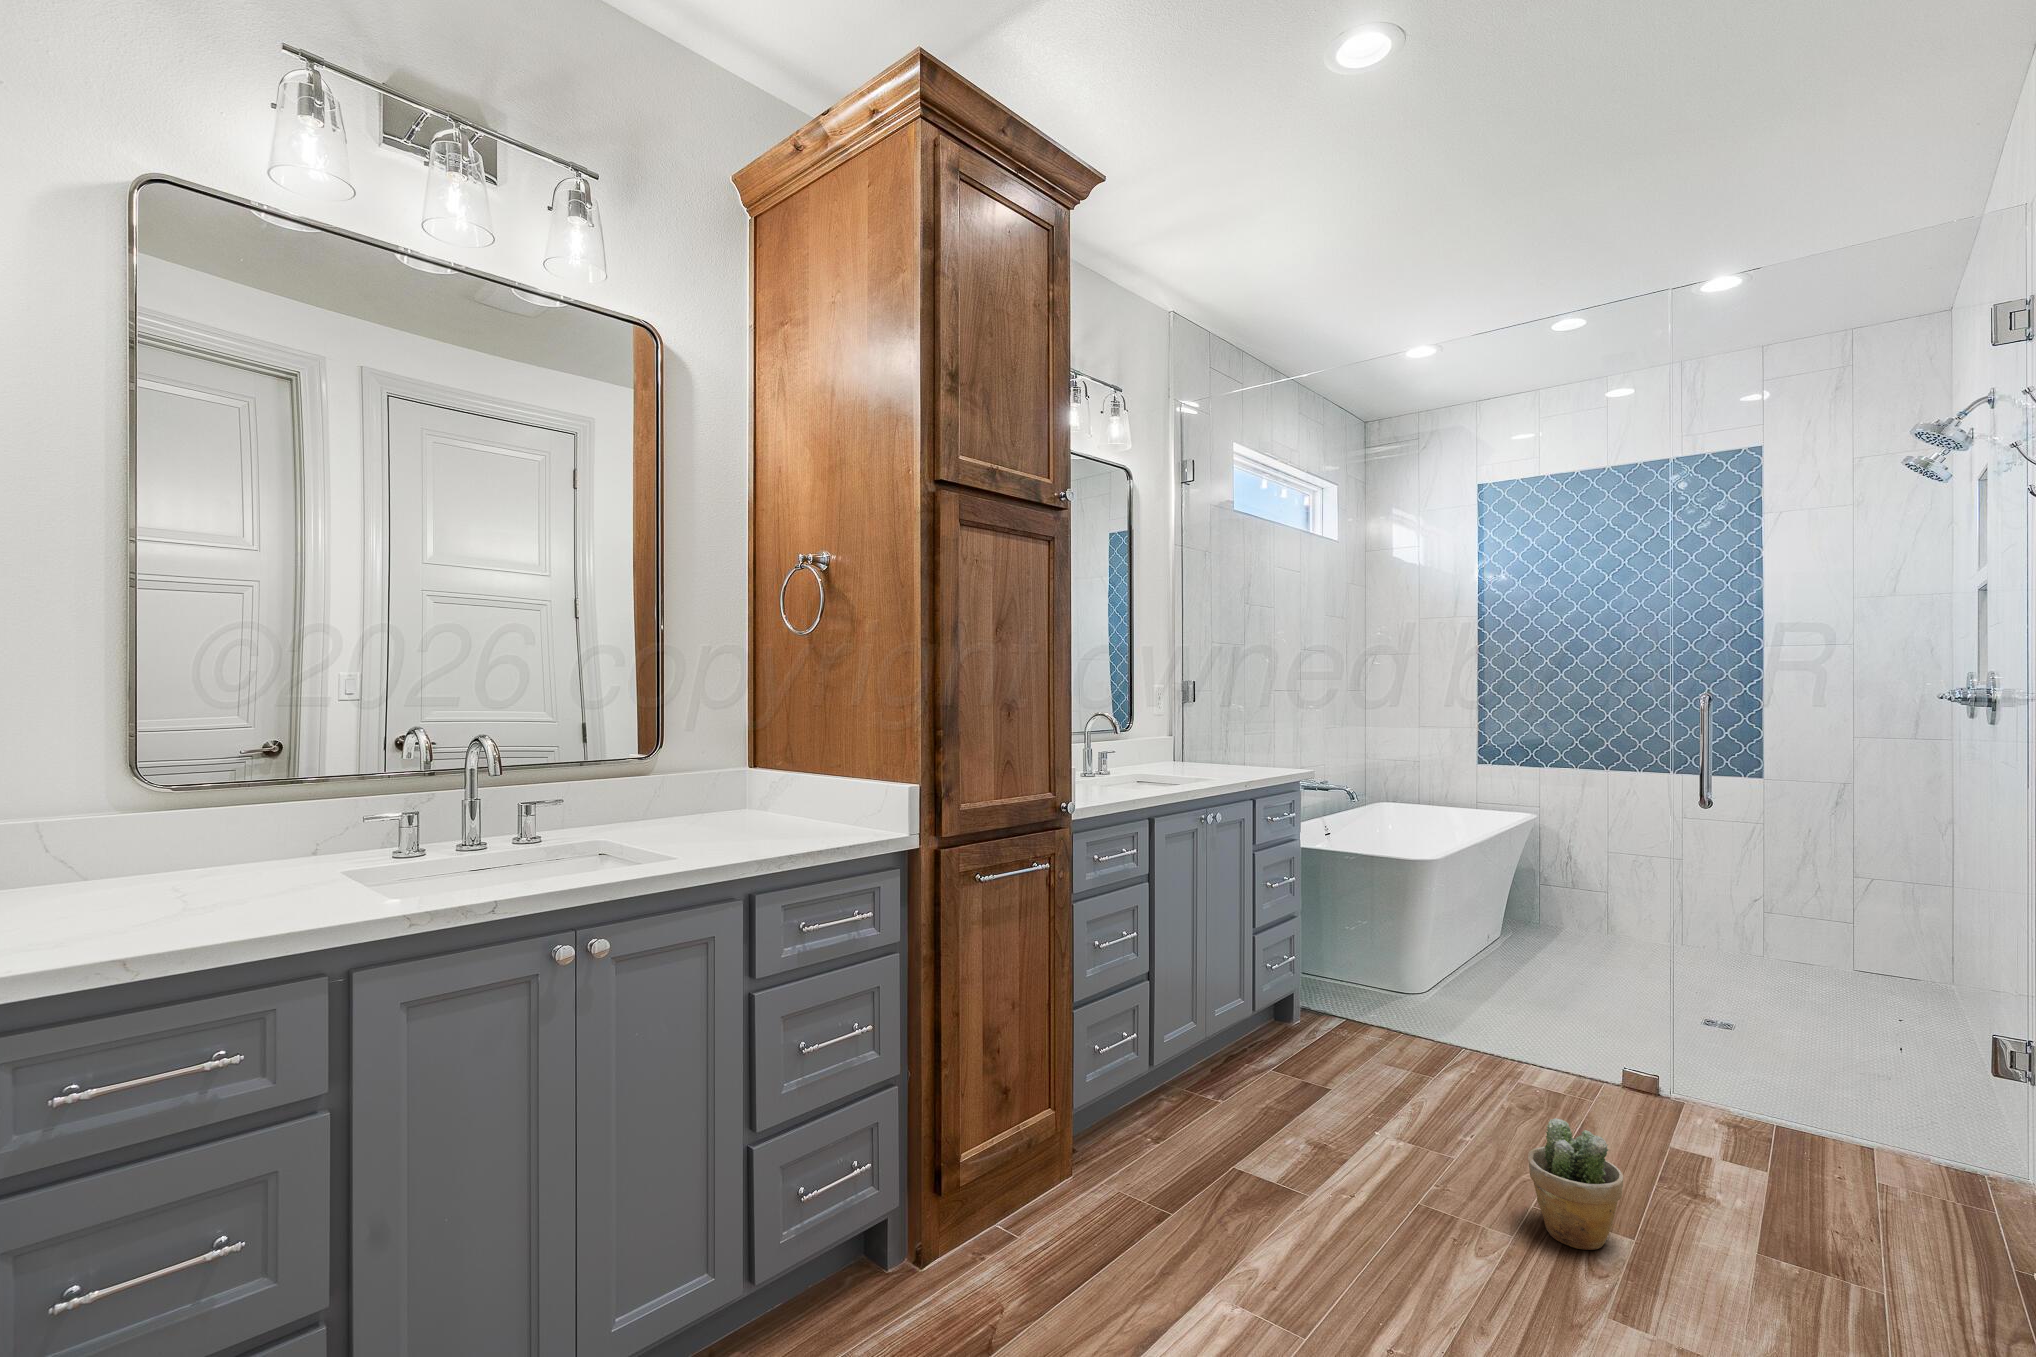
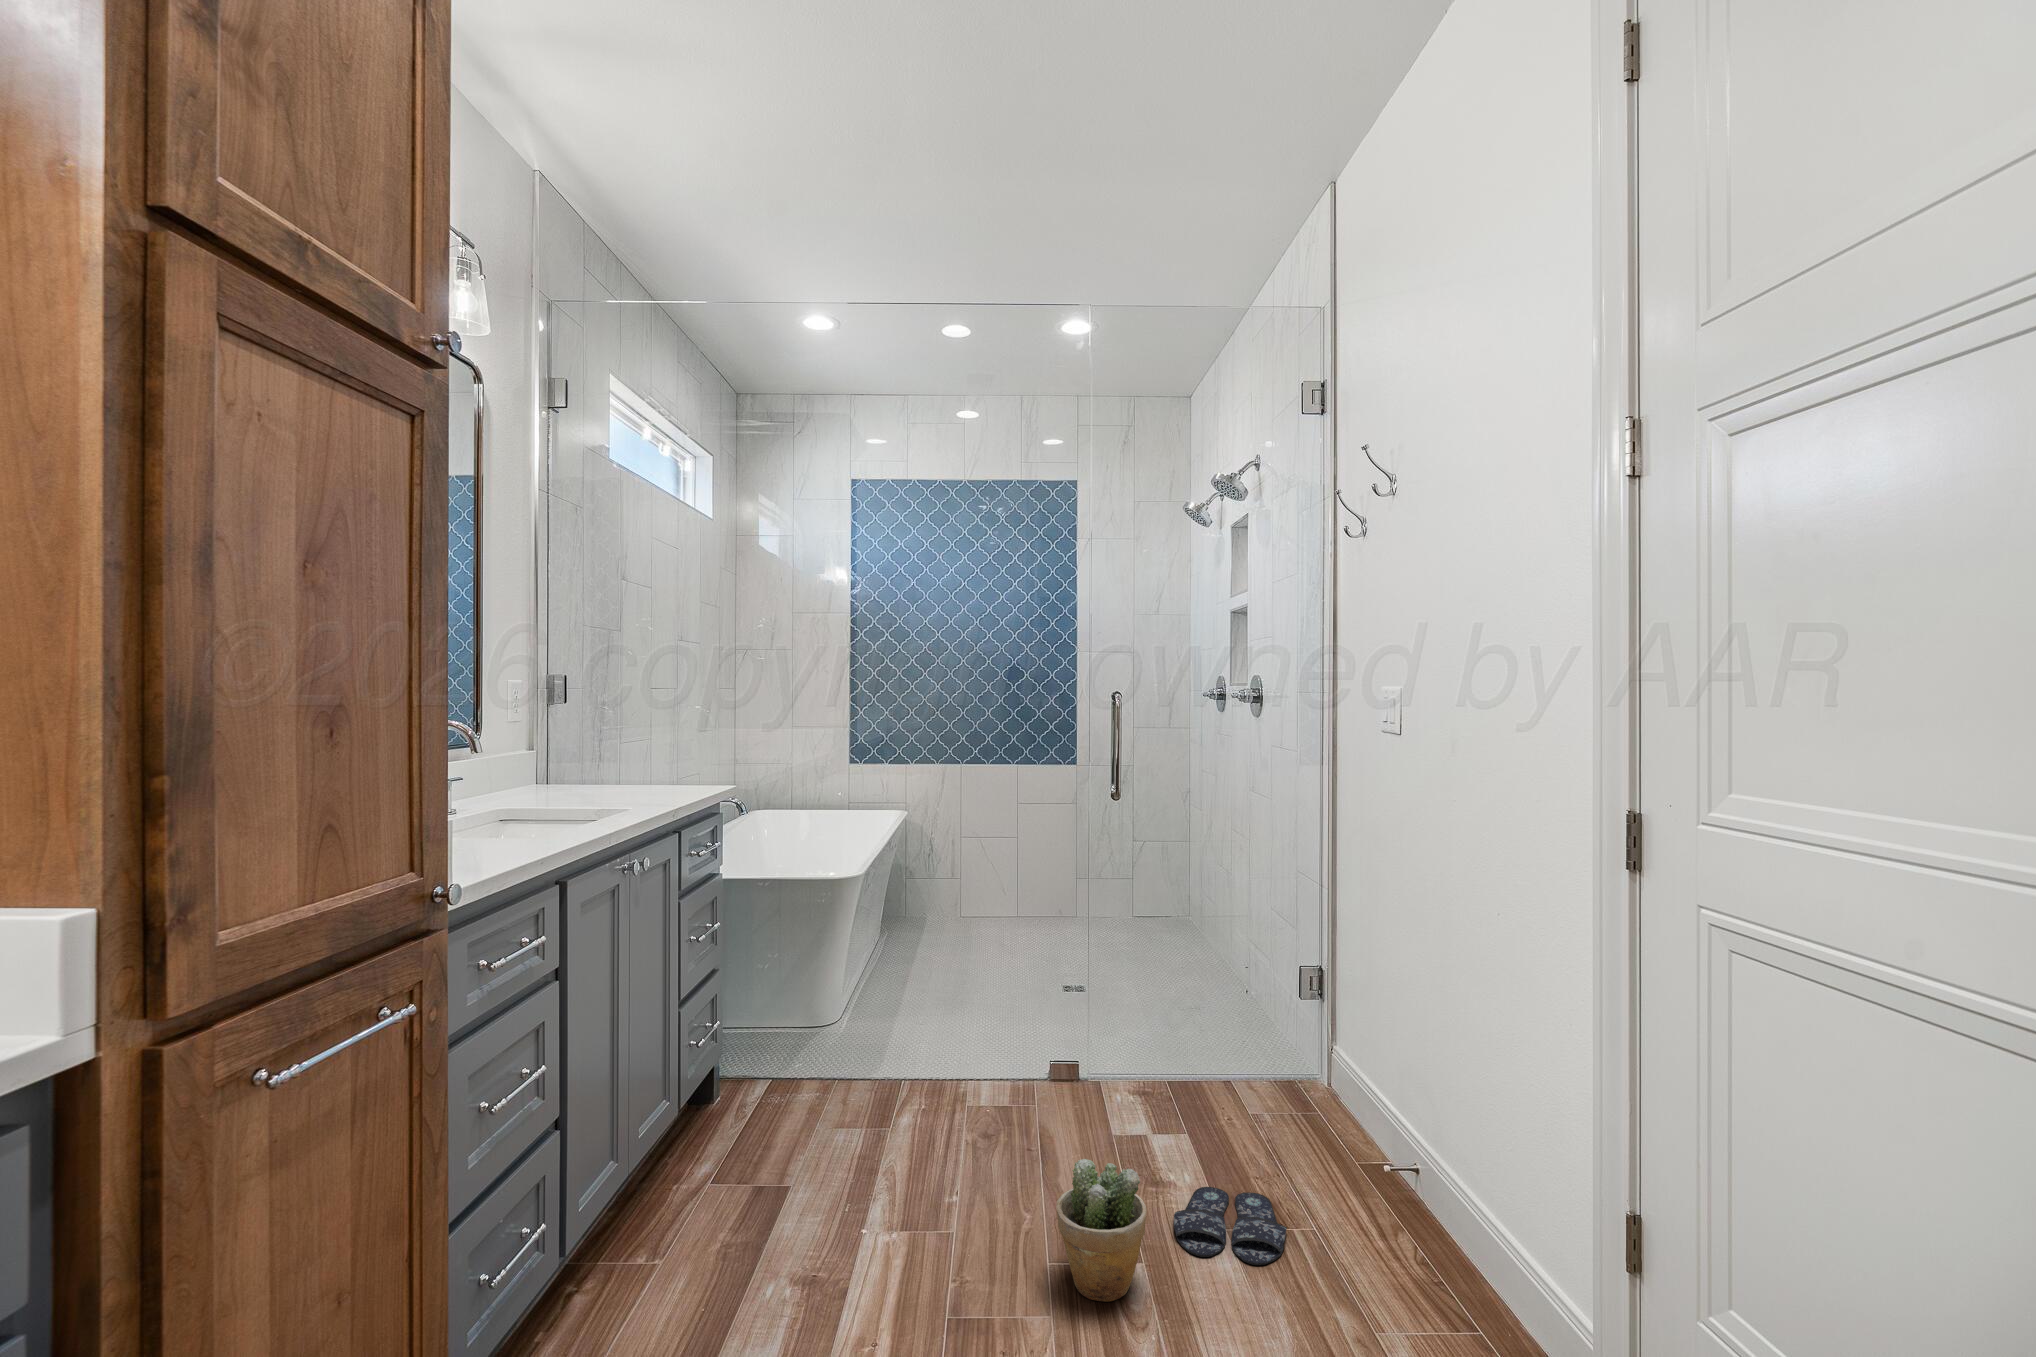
slippers: none [1681,1214,1830,1291] -> present [1174,1187,1287,1265]

